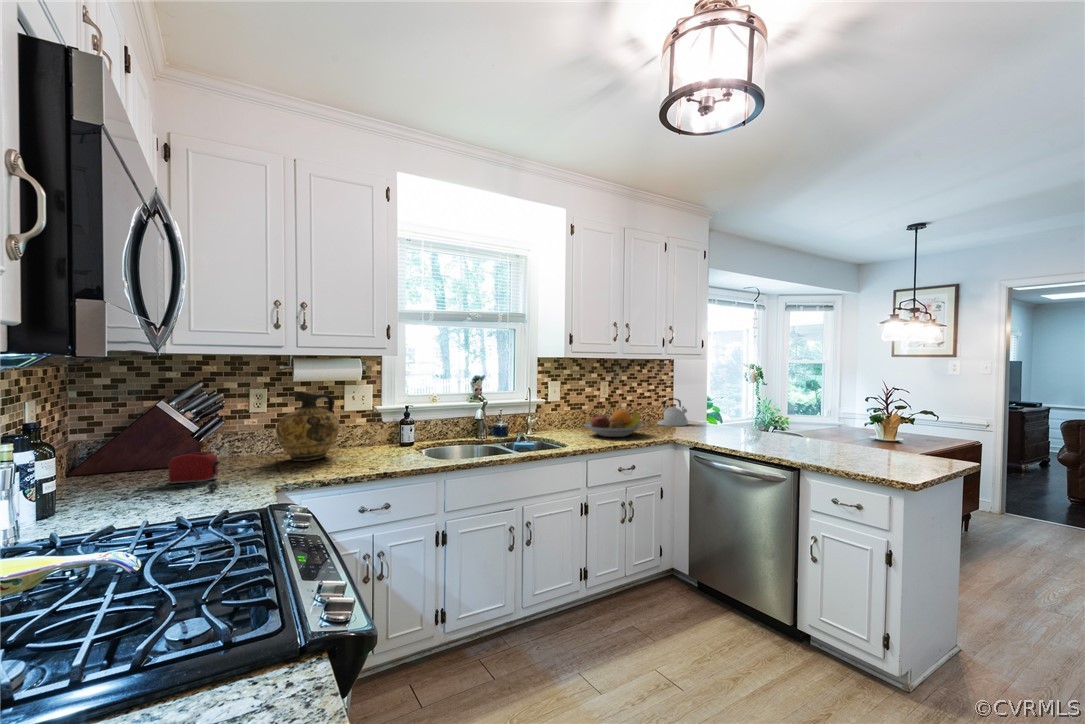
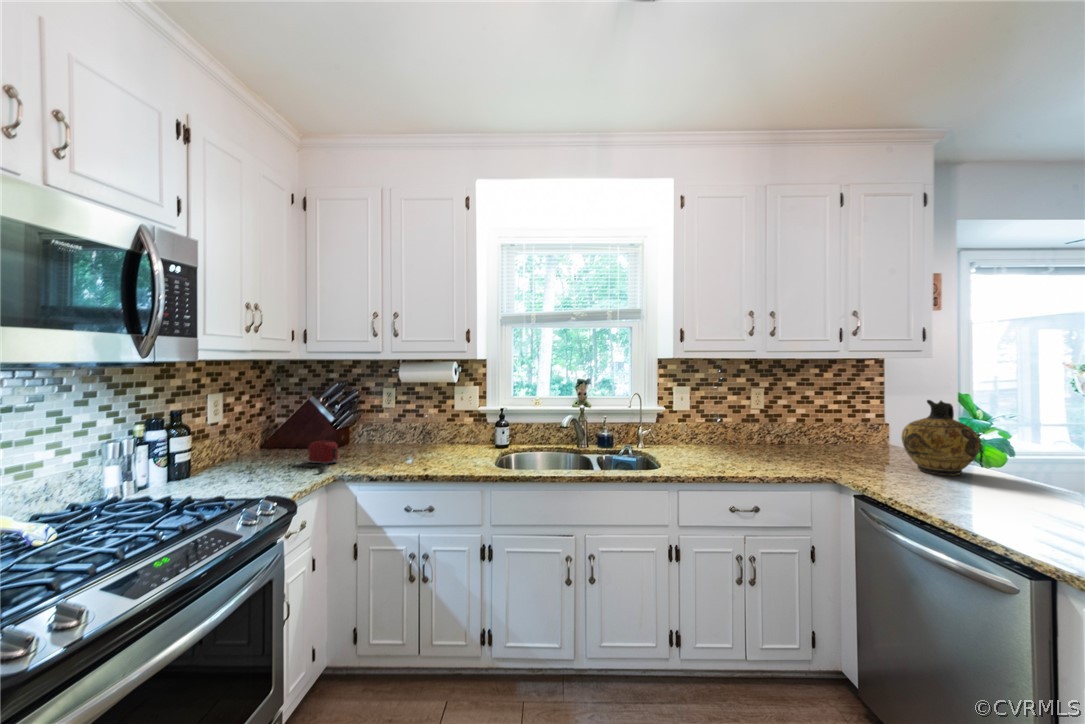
ceramic jug: present [276,391,339,461] -> present [901,400,980,475]
kettle: present [658,398,688,426] -> none [845,416,898,458]
fruit bowl: present [584,410,643,437] -> none [706,429,790,465]

